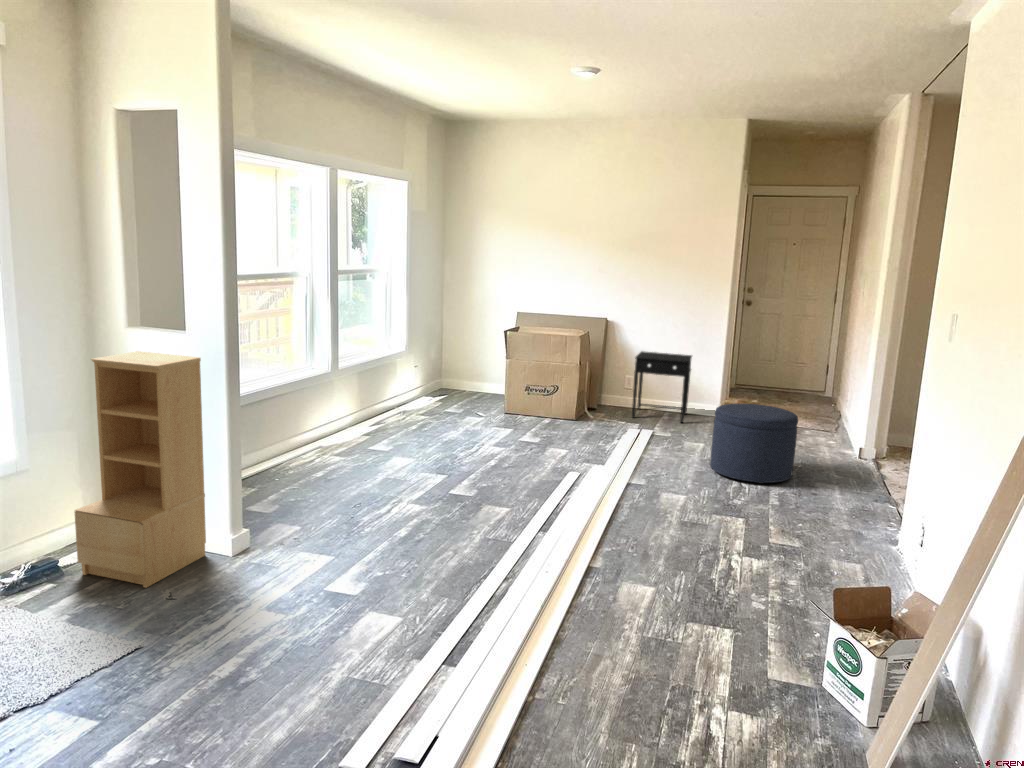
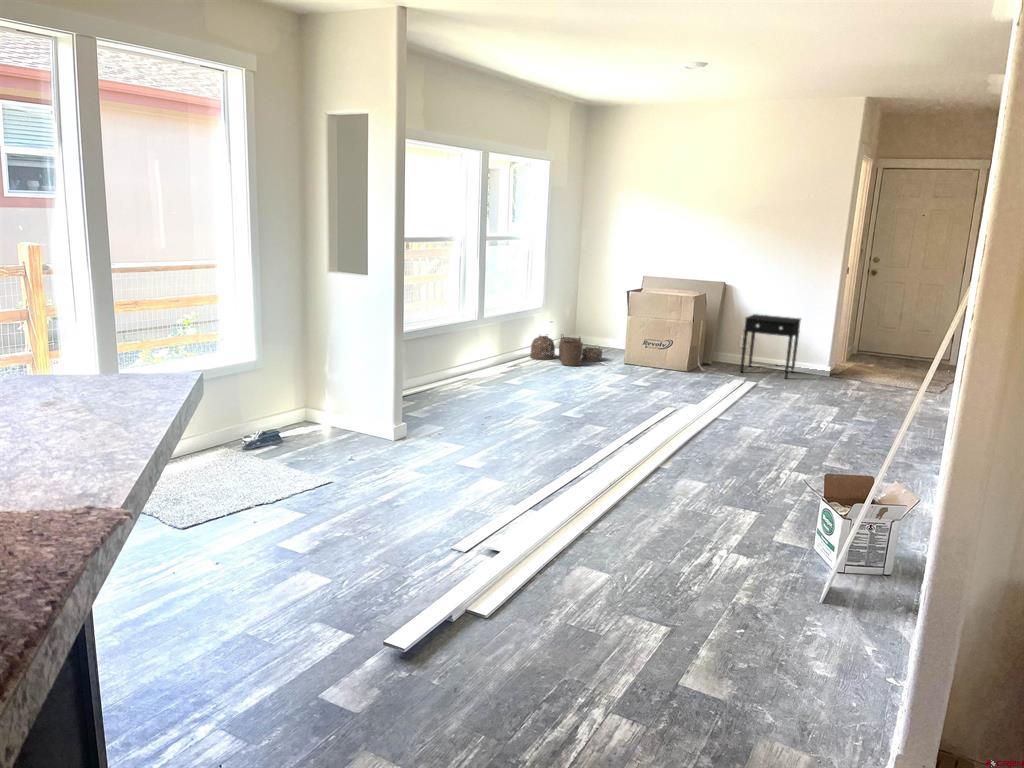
bookshelf: present [75,351,206,588] -> none [291,289,377,452]
woven basket: none [391,381,477,420] -> present [530,335,602,366]
ottoman: present [710,403,798,484] -> none [795,357,877,425]

